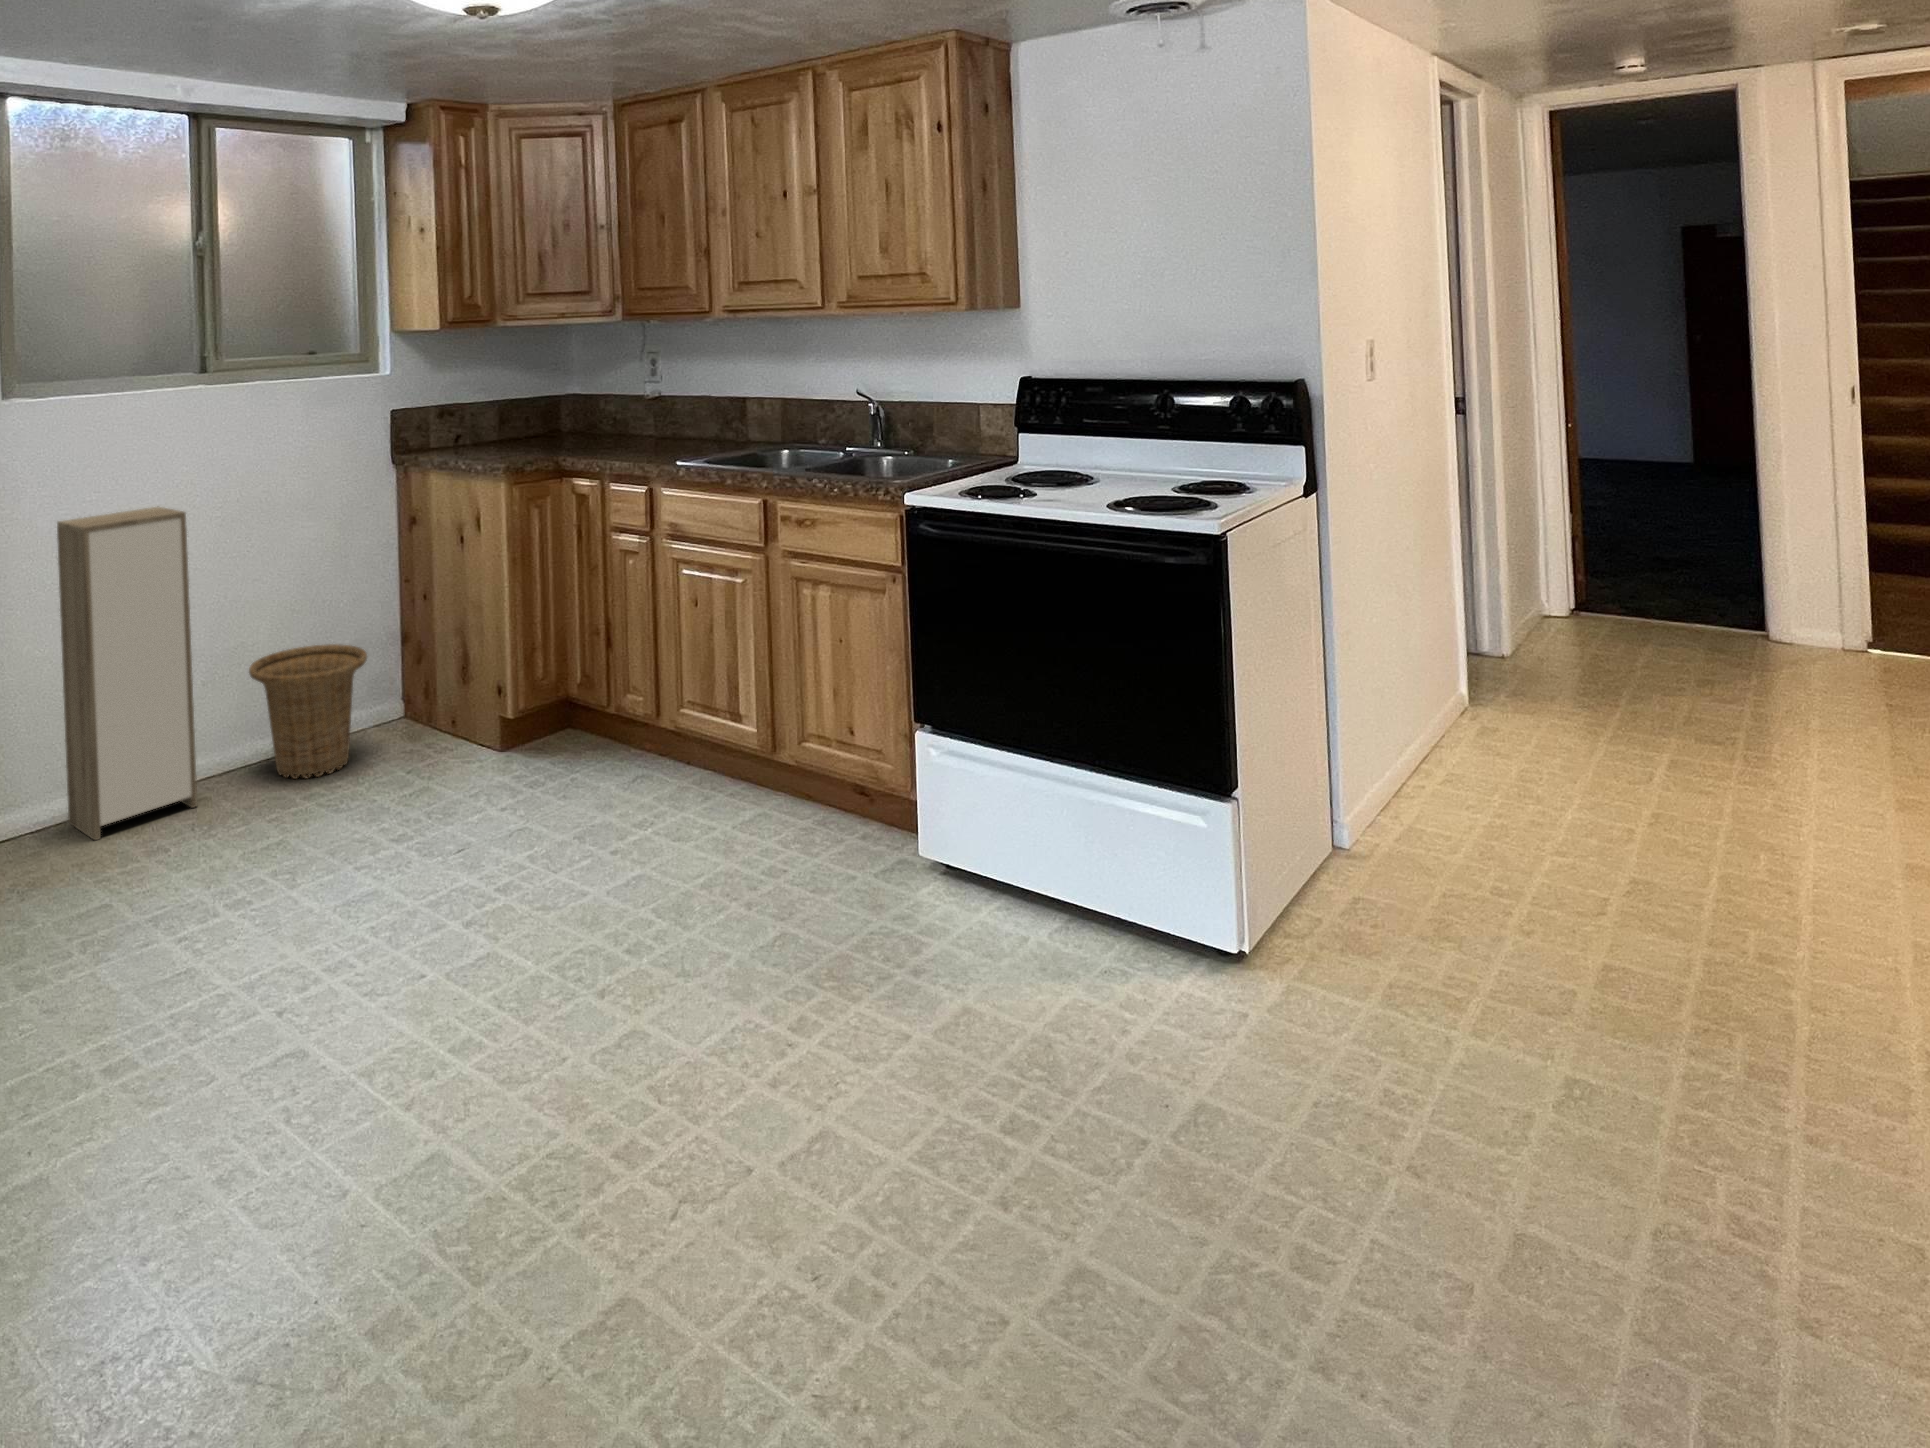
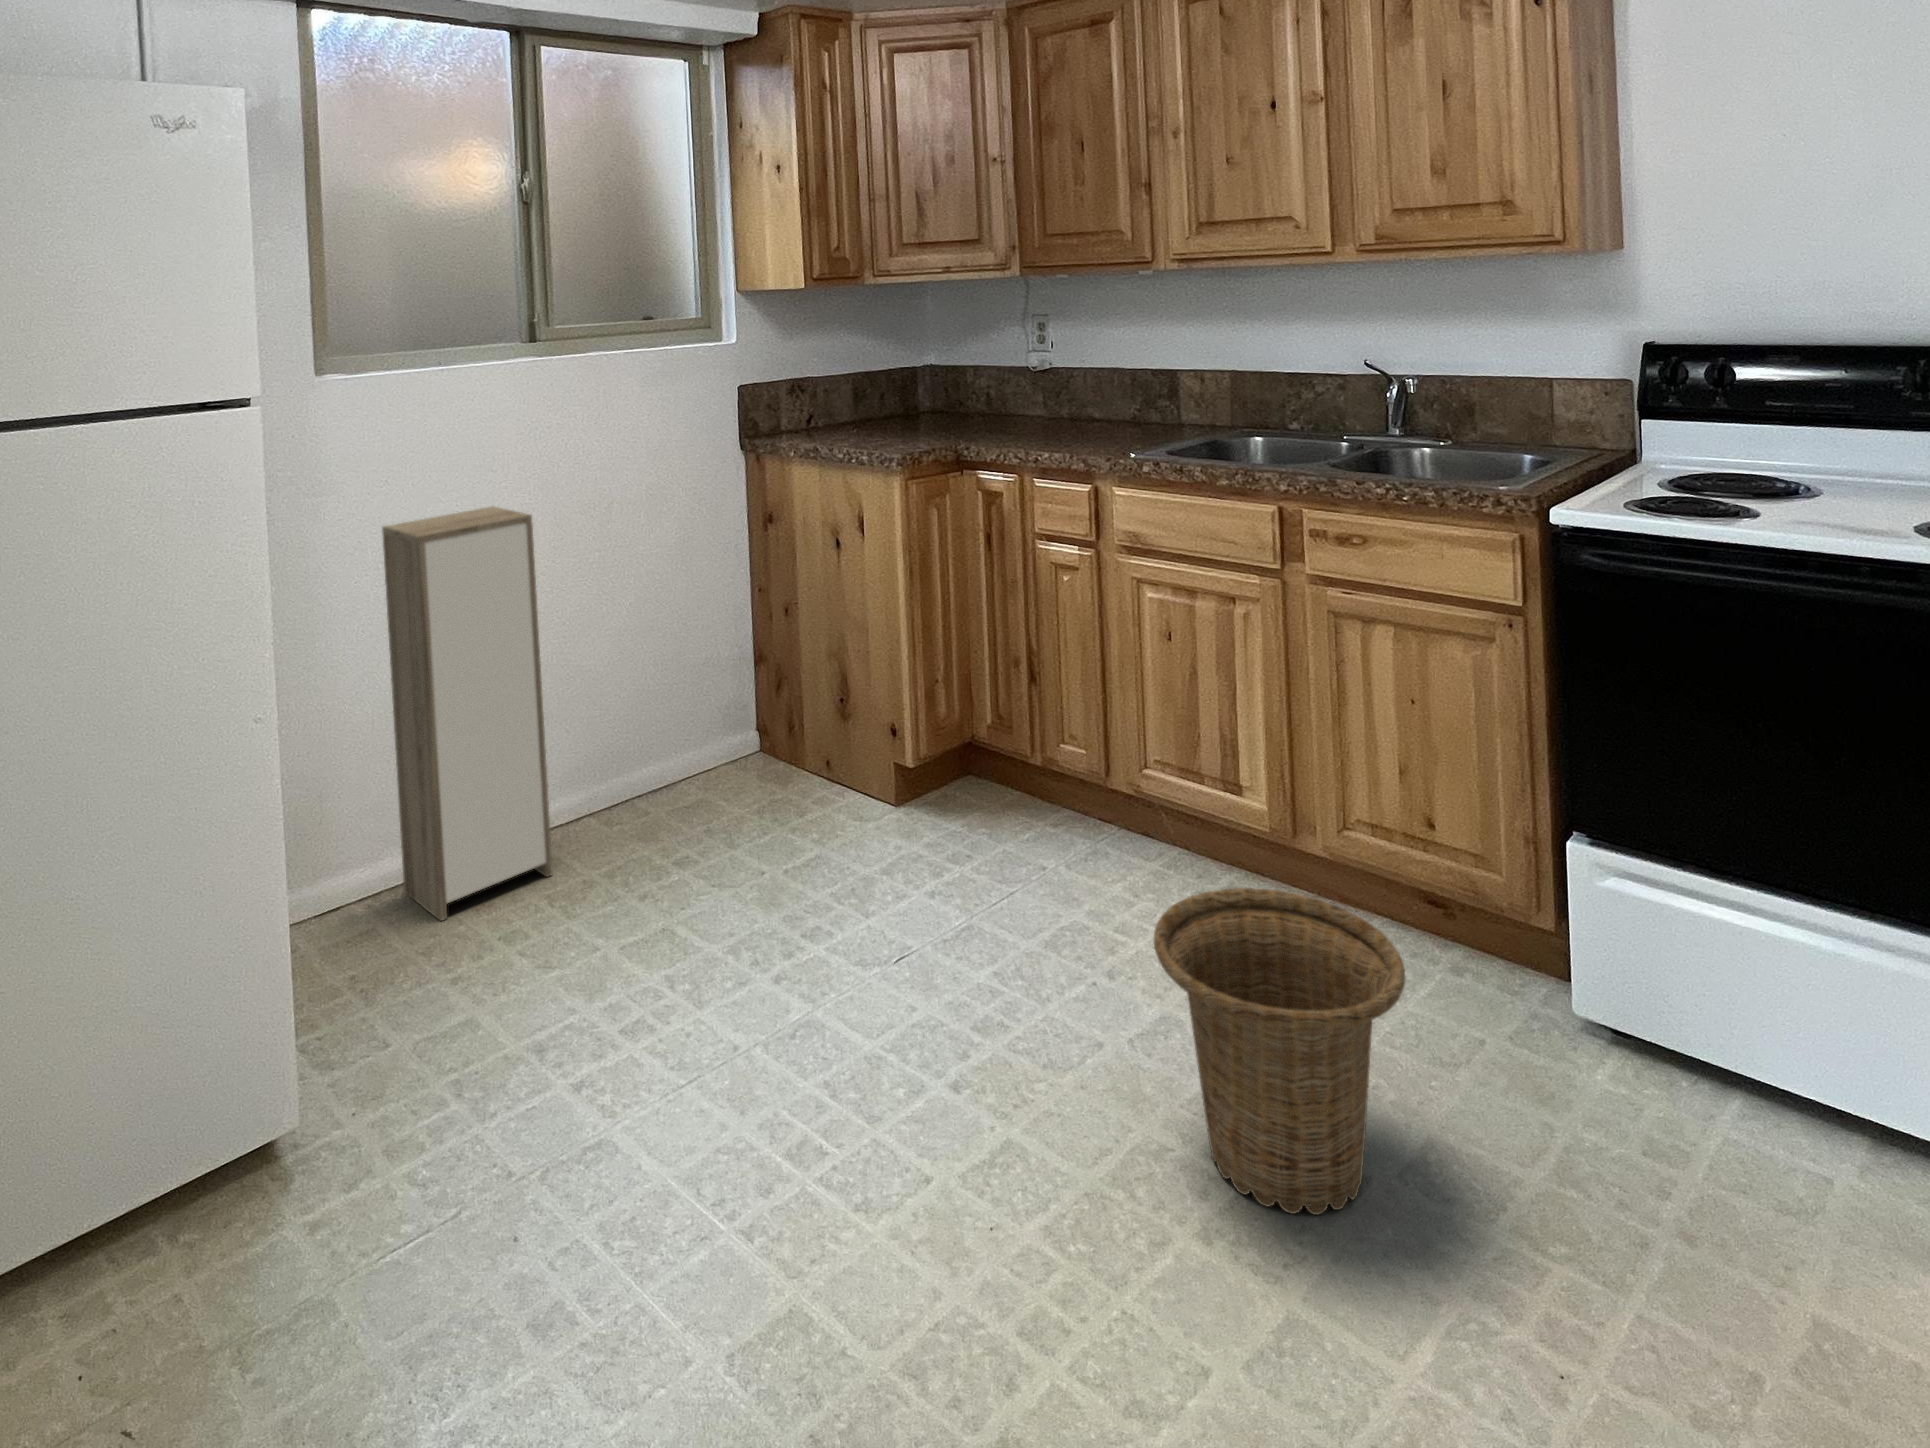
basket: present [249,644,367,779] -> present [1154,888,1405,1215]

